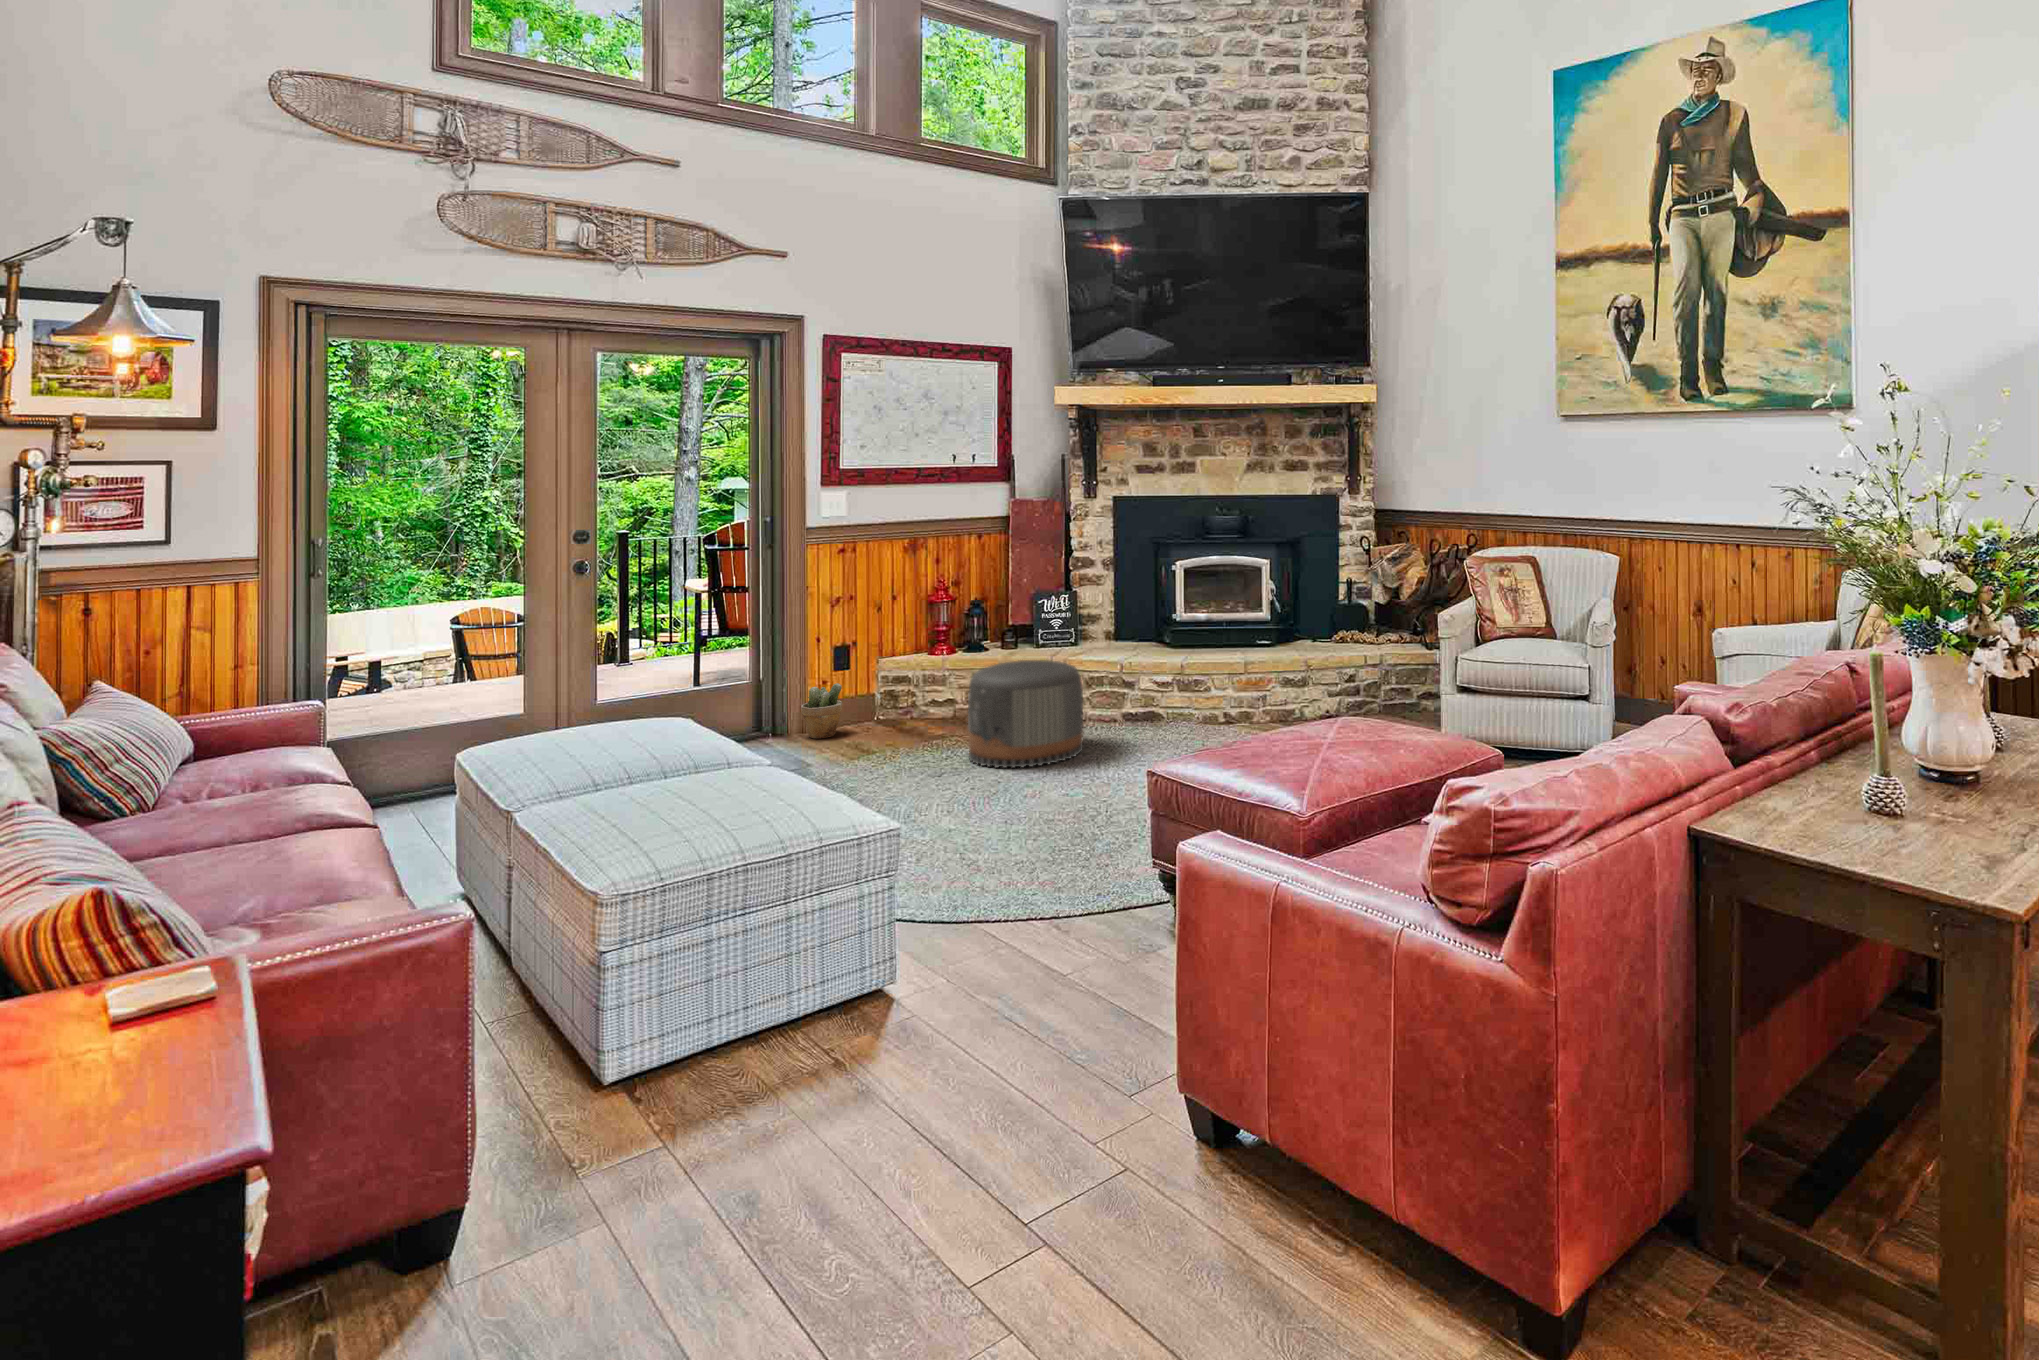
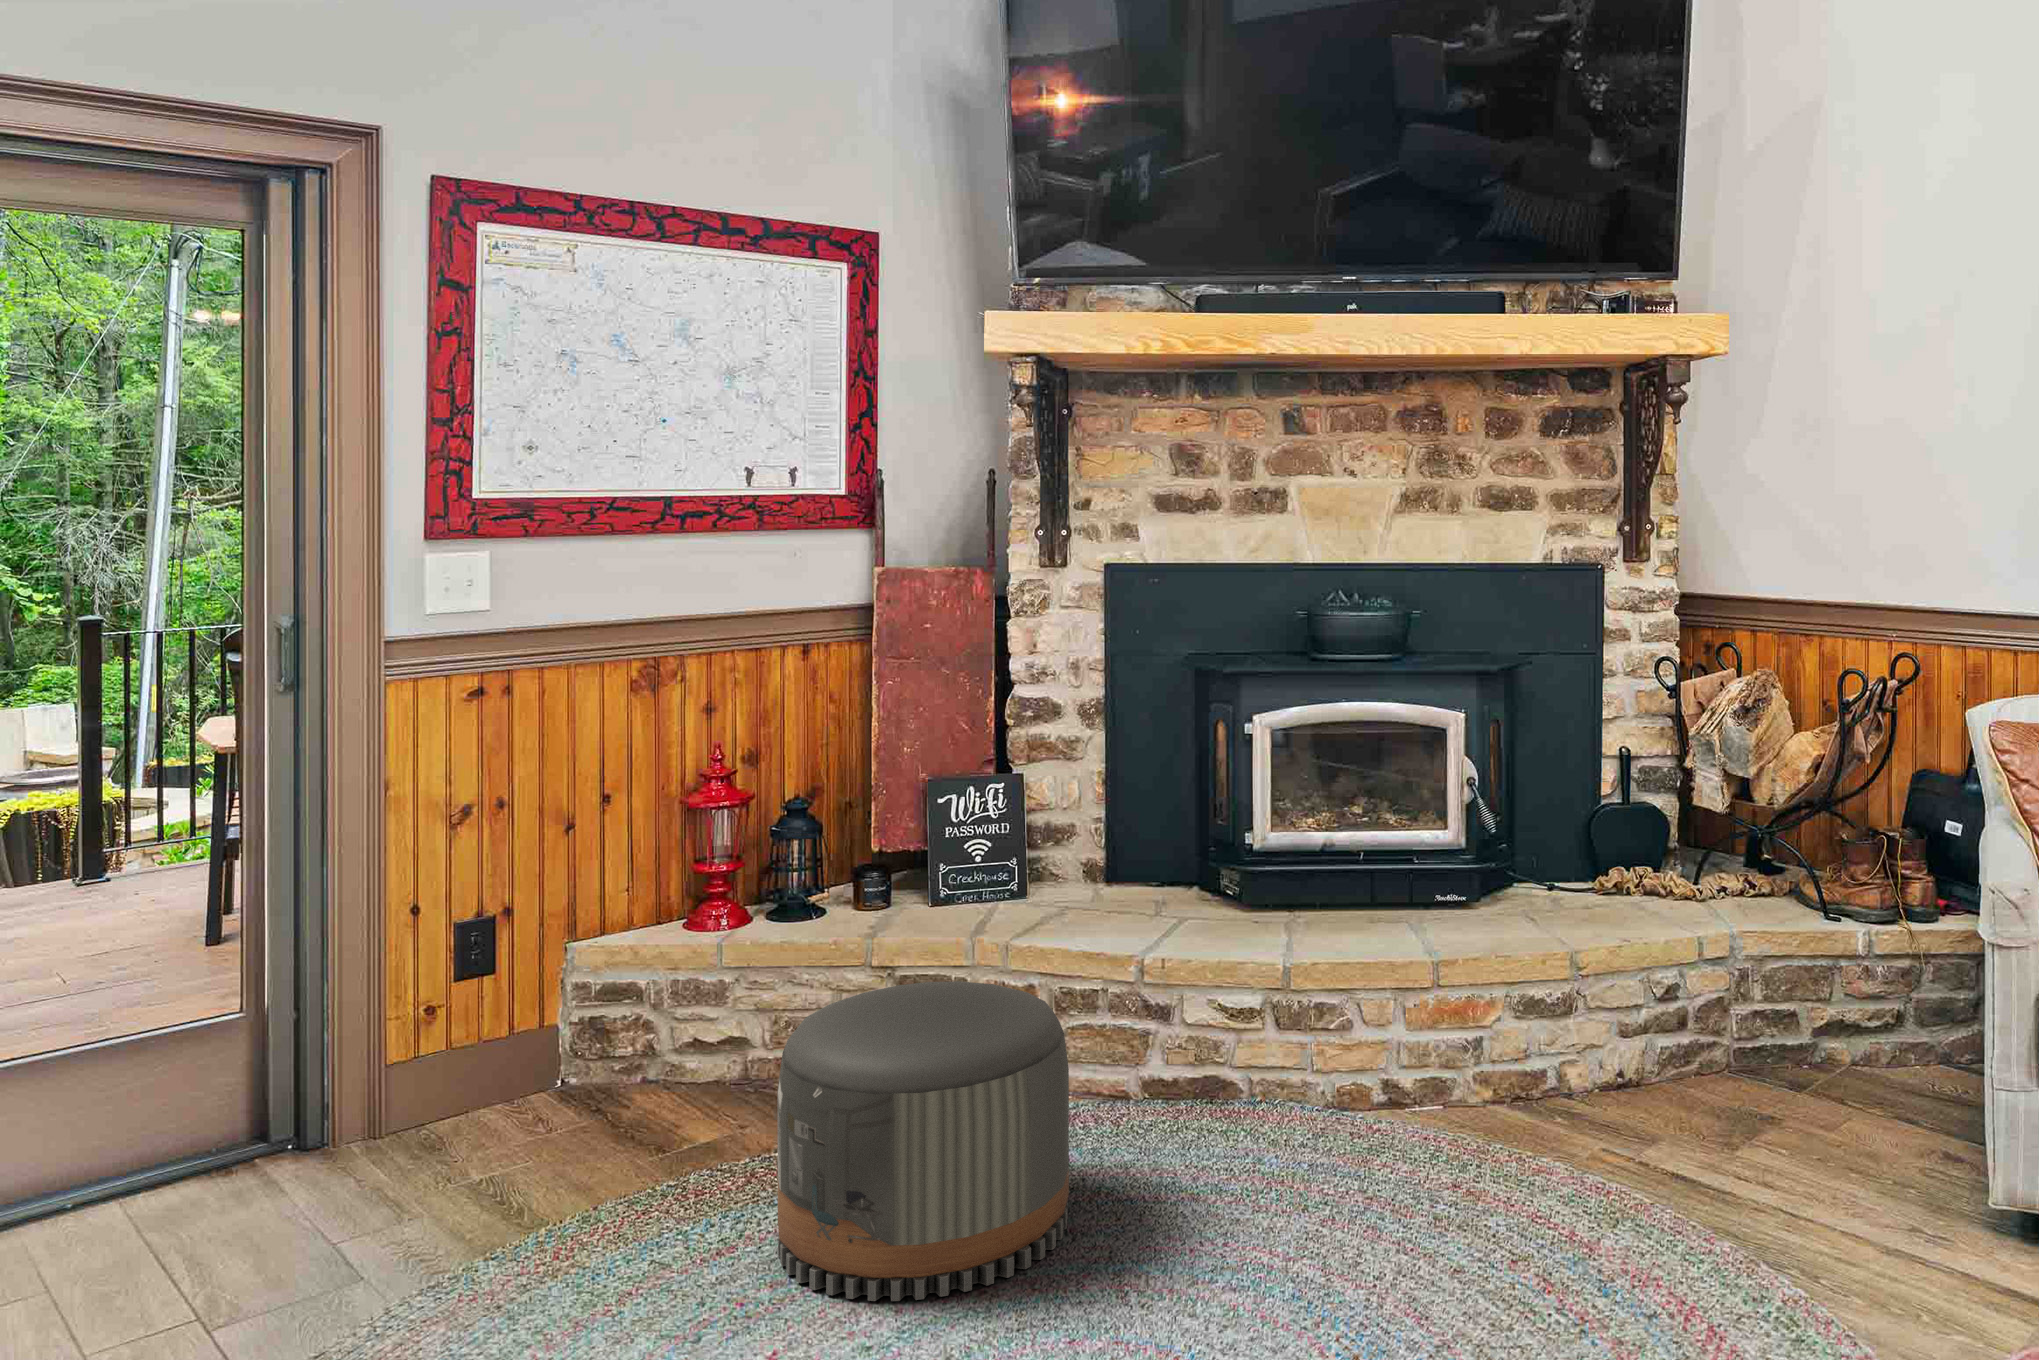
potted plant: present [801,683,842,738] -> none [367,1022,472,1163]

